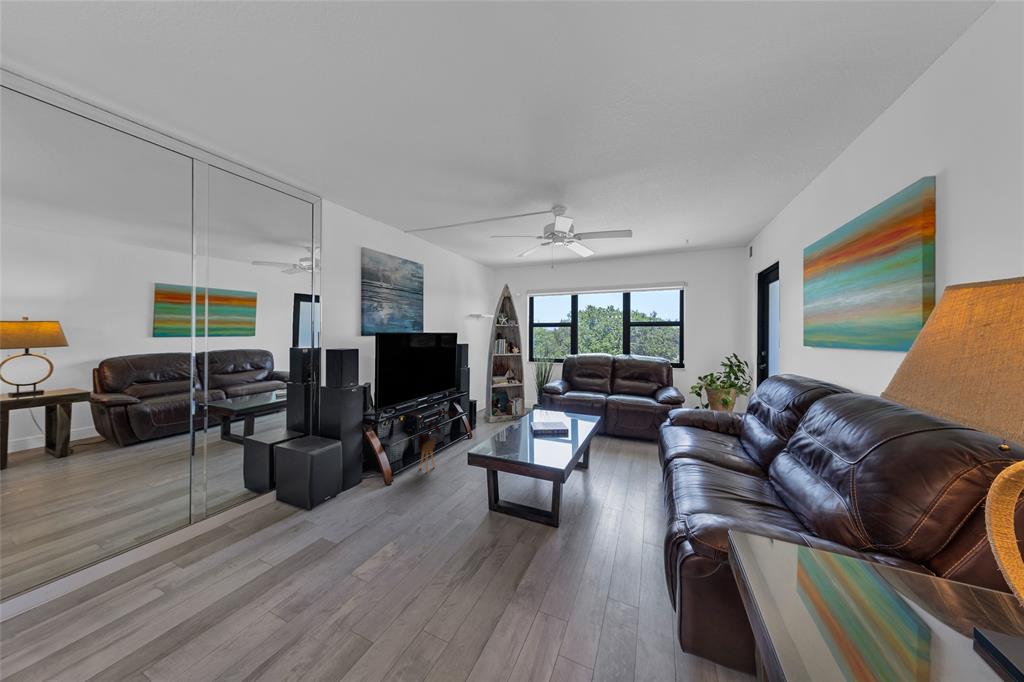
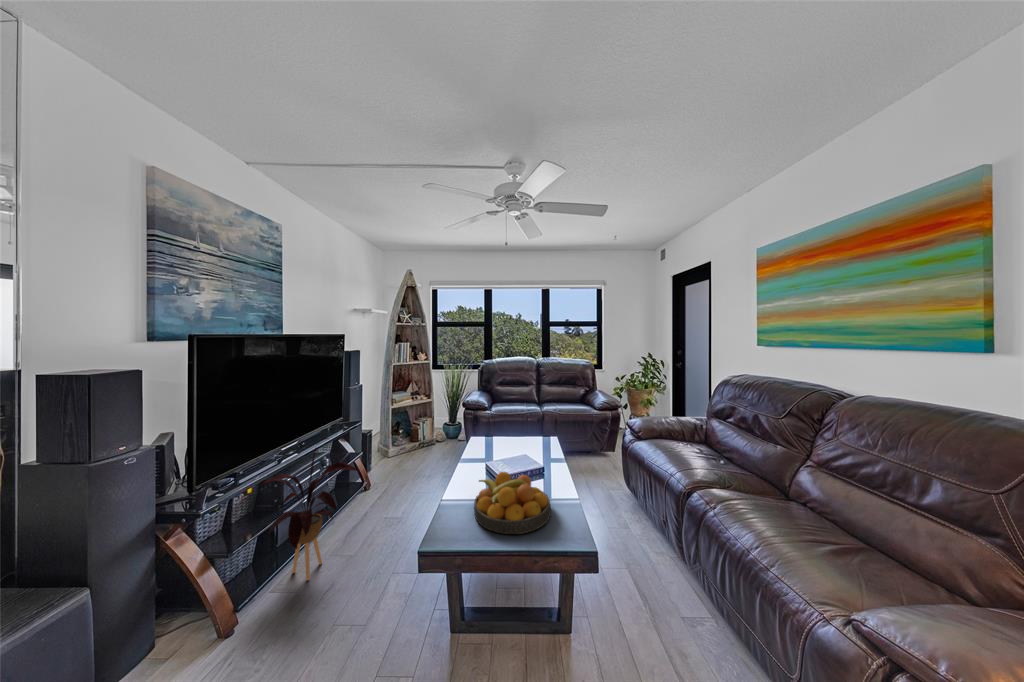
fruit bowl: none [505,423,552,455] -> present [474,472,551,534]

